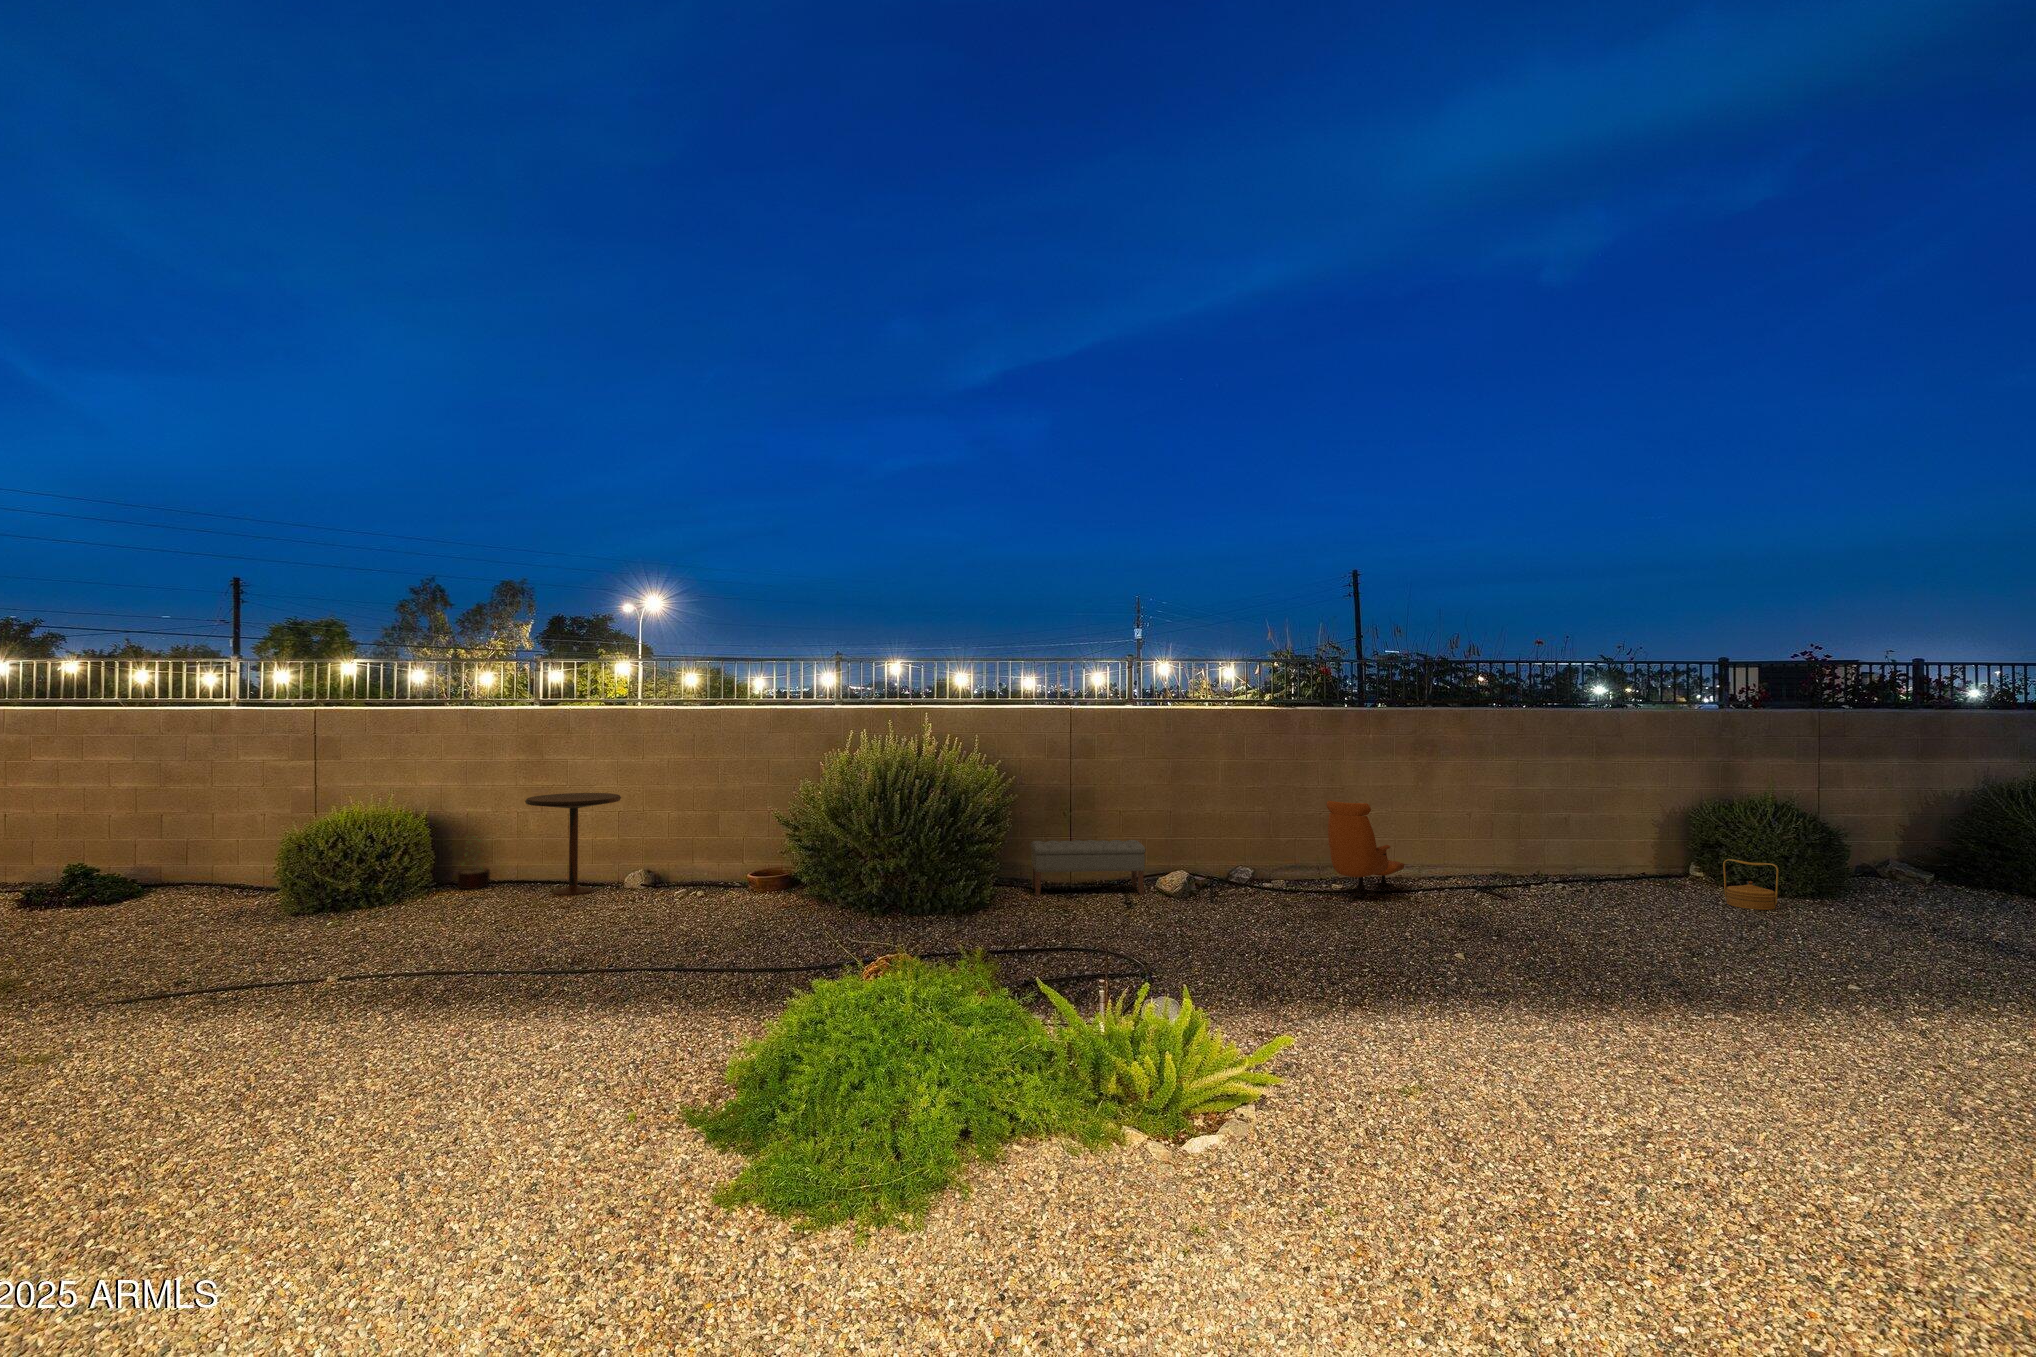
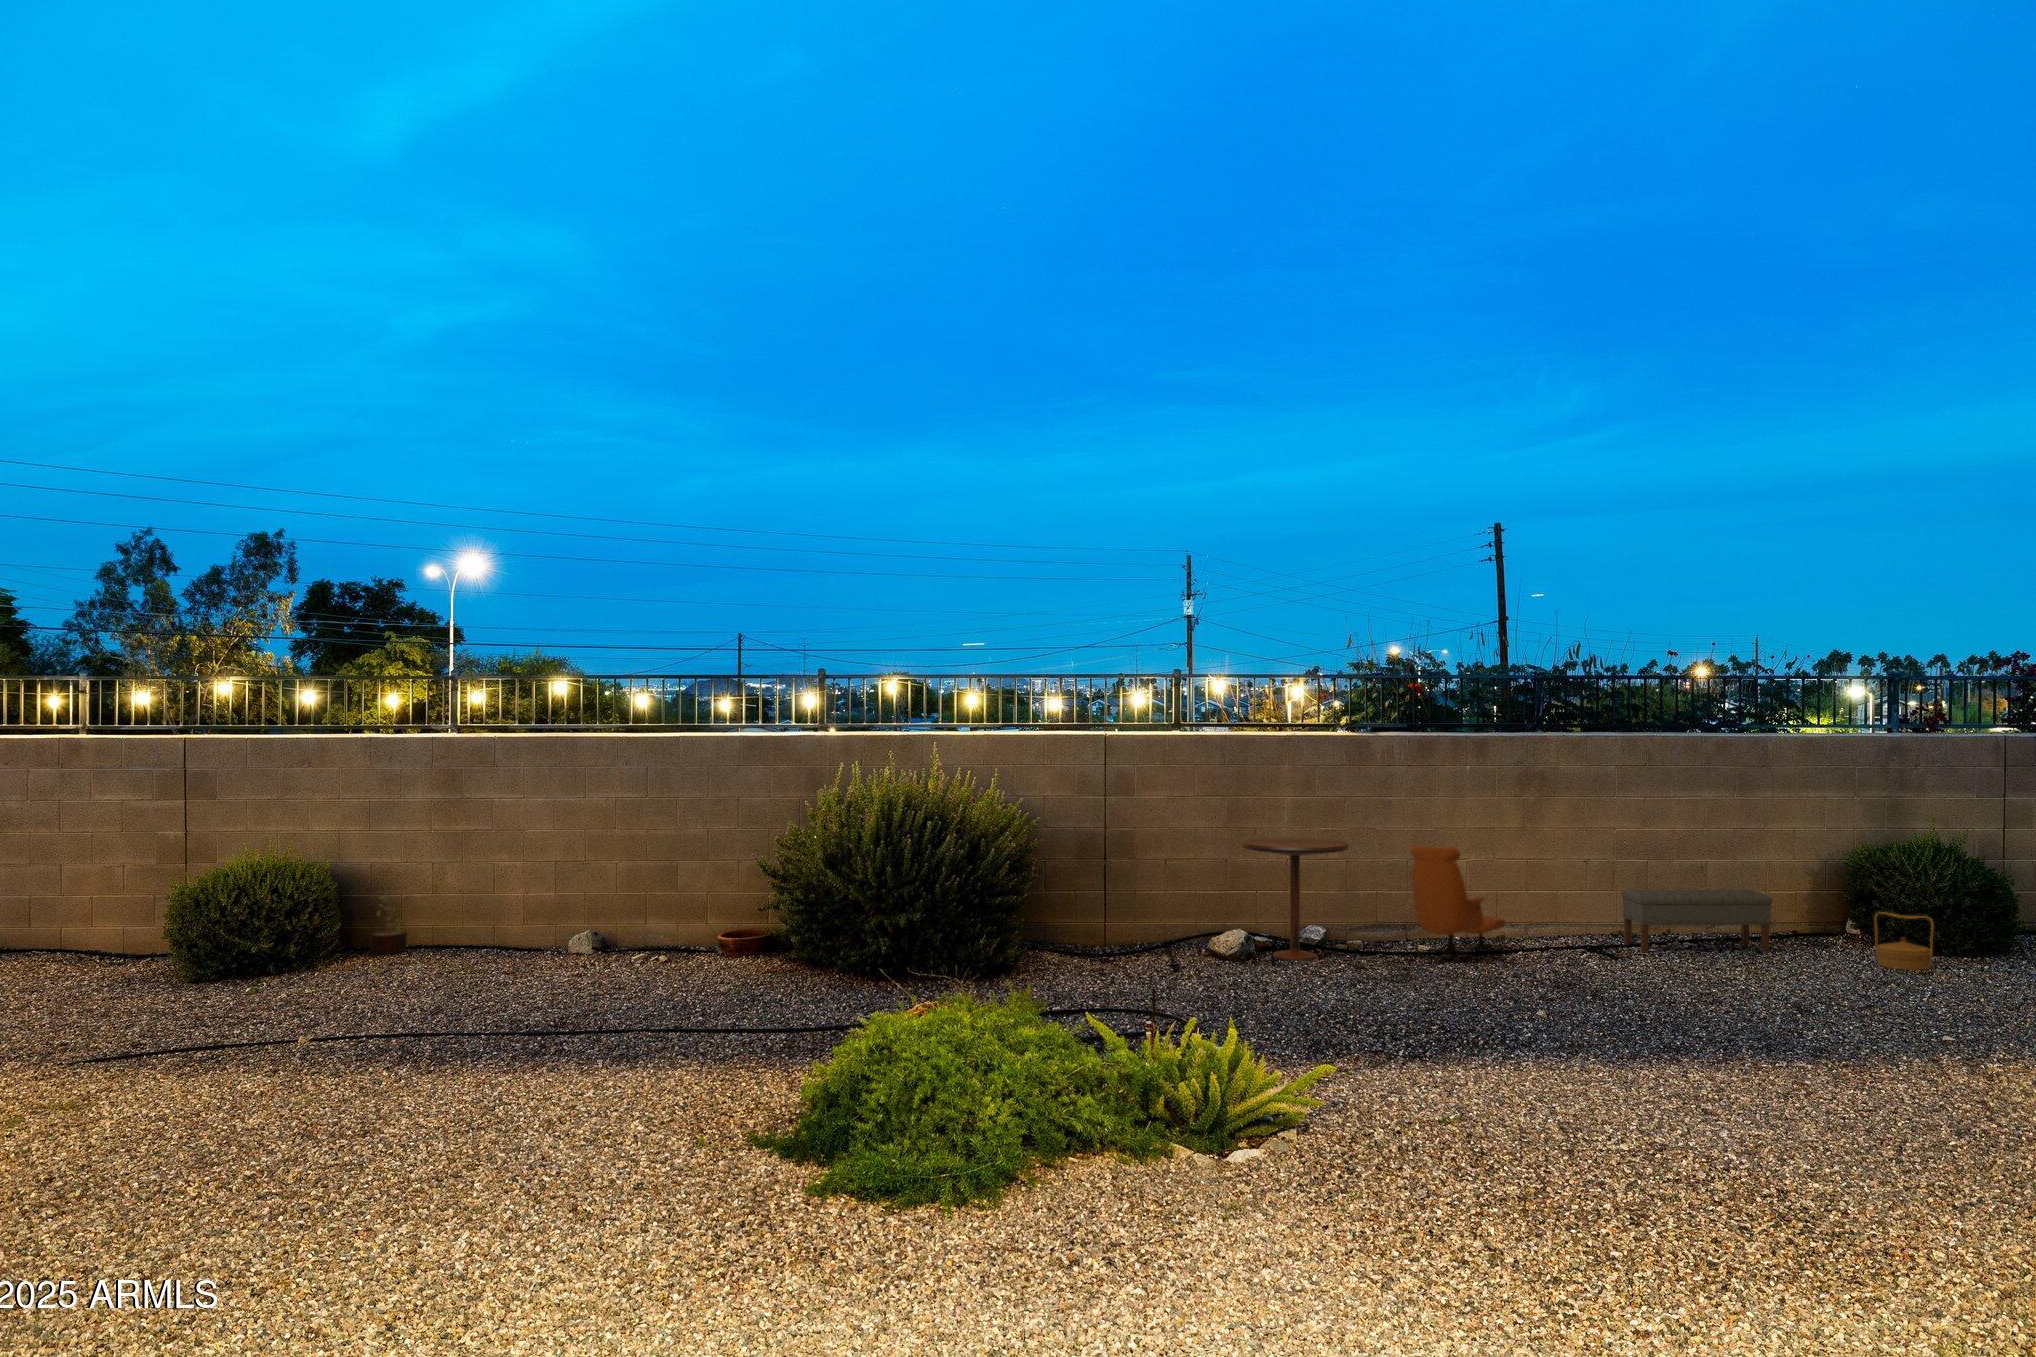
pedestal table: present [525,793,621,896] -> present [1241,837,1349,960]
bench: present [1030,840,1146,896] -> present [1621,889,1772,953]

